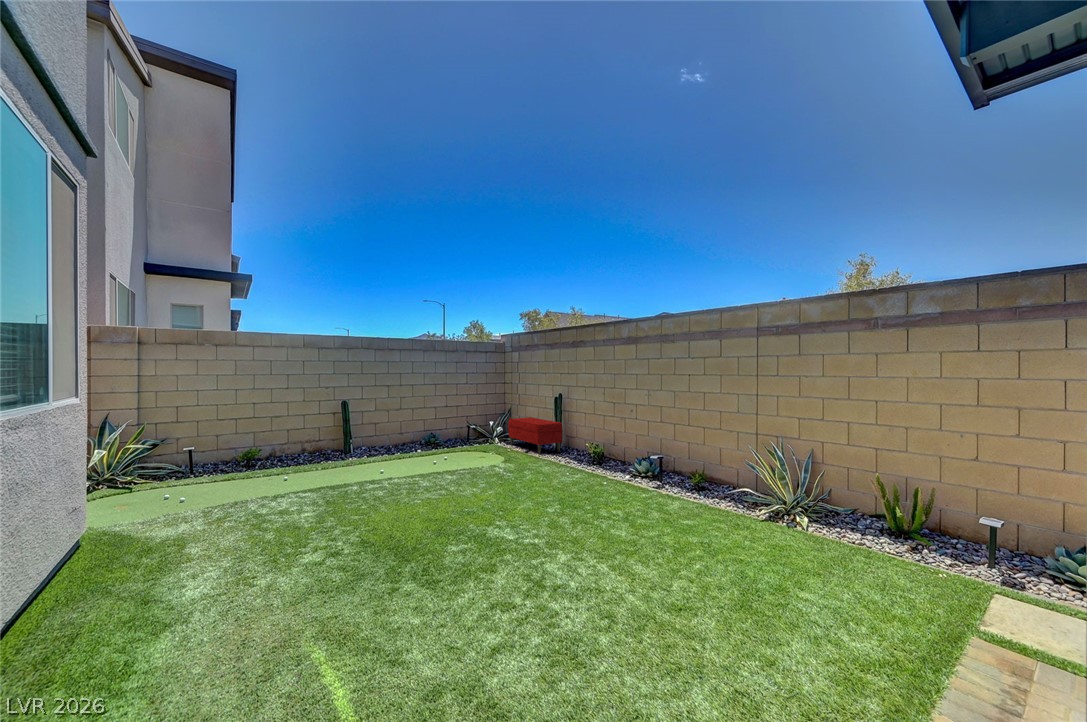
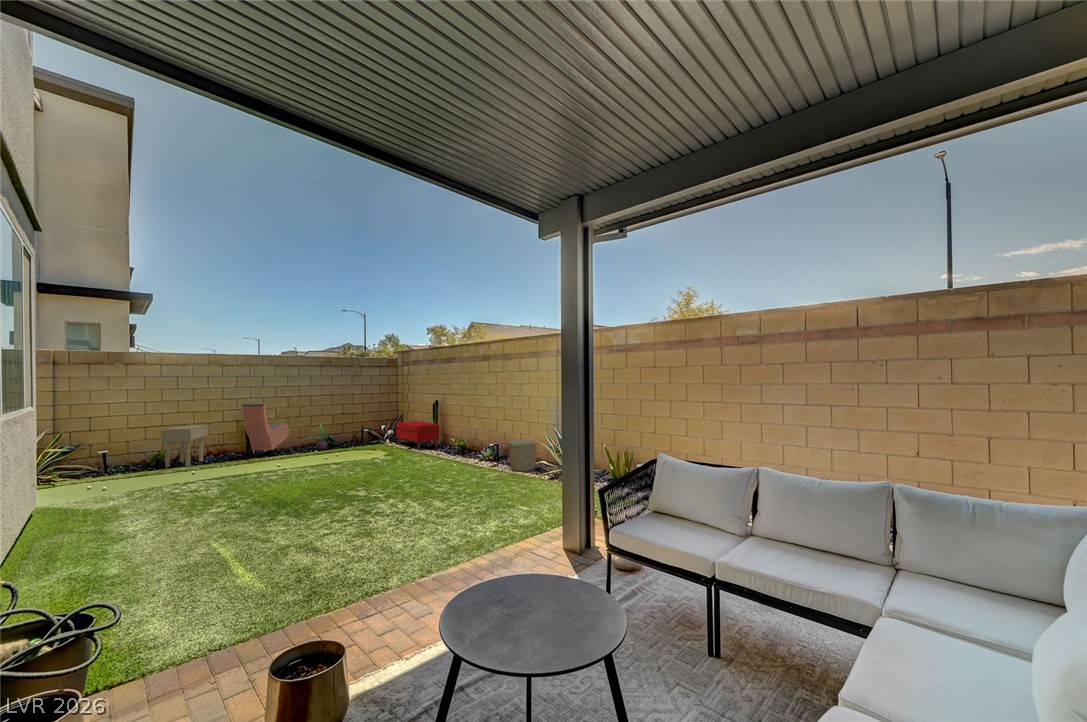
armchair: none [340,395,395,456] -> present [242,404,292,455]
side table: none [252,418,304,468] -> present [161,425,209,467]
decorative plant: none [410,418,441,449] -> present [317,424,327,450]
woven basket: none [679,451,722,498] -> present [508,440,537,471]

